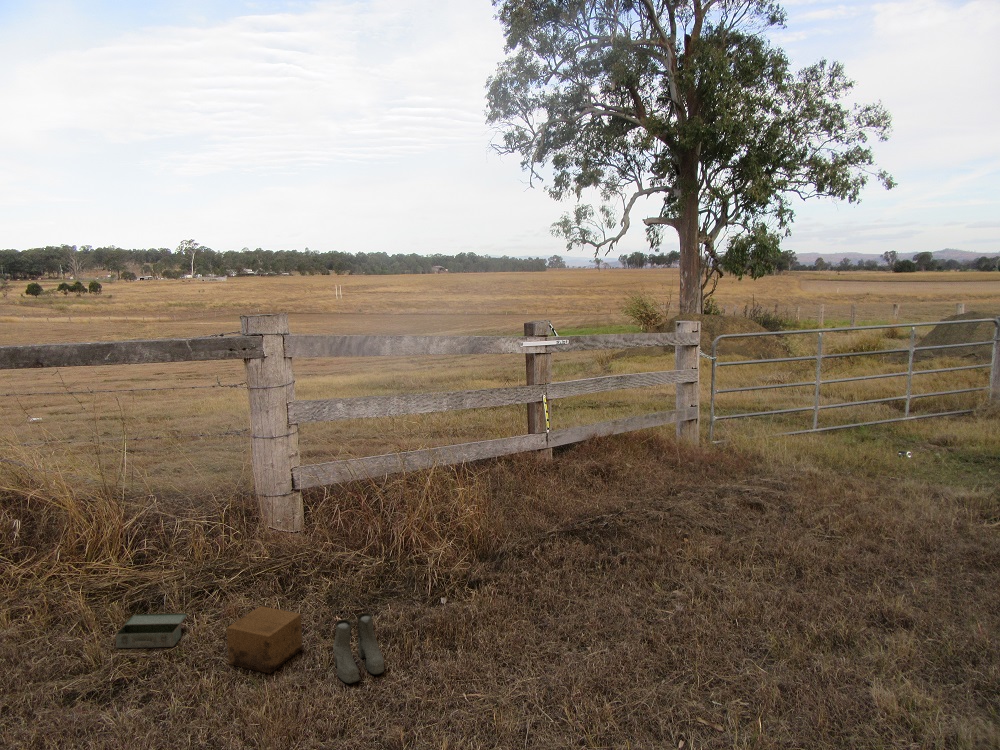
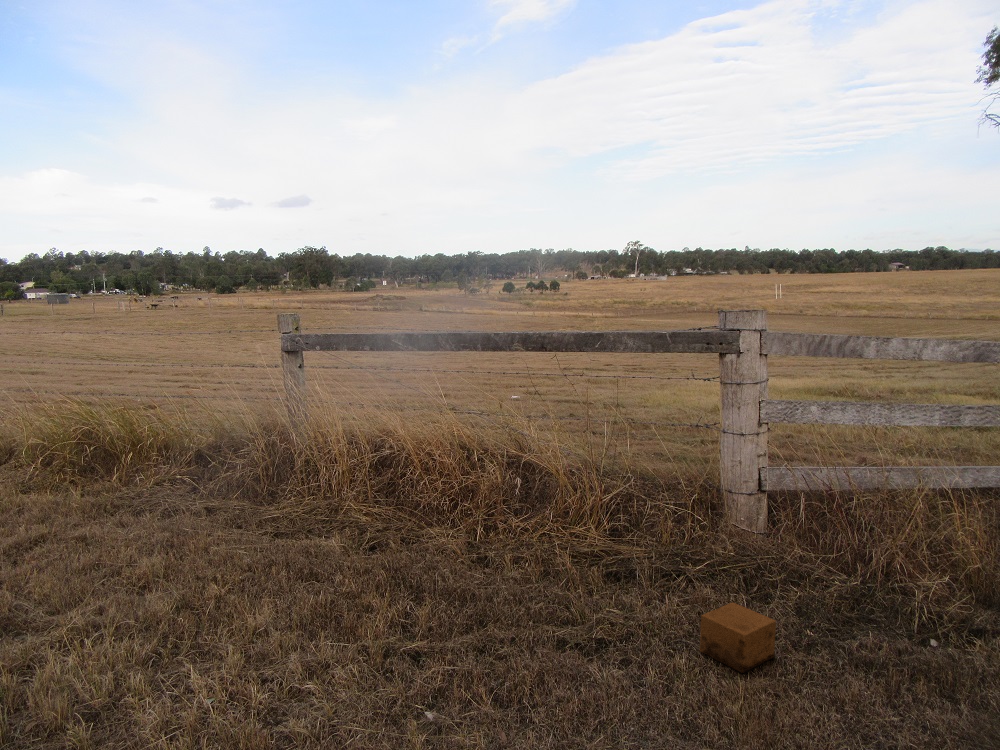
toolbox: present [116,613,187,648] -> none [598,582,659,621]
boots: present [333,613,384,684] -> none [812,637,873,710]

